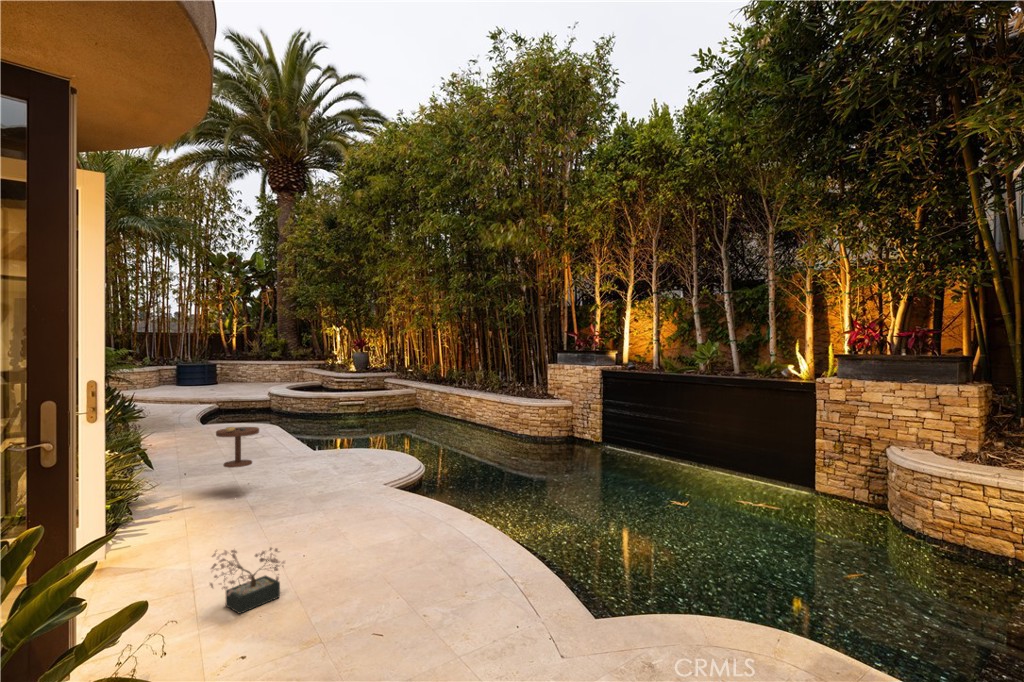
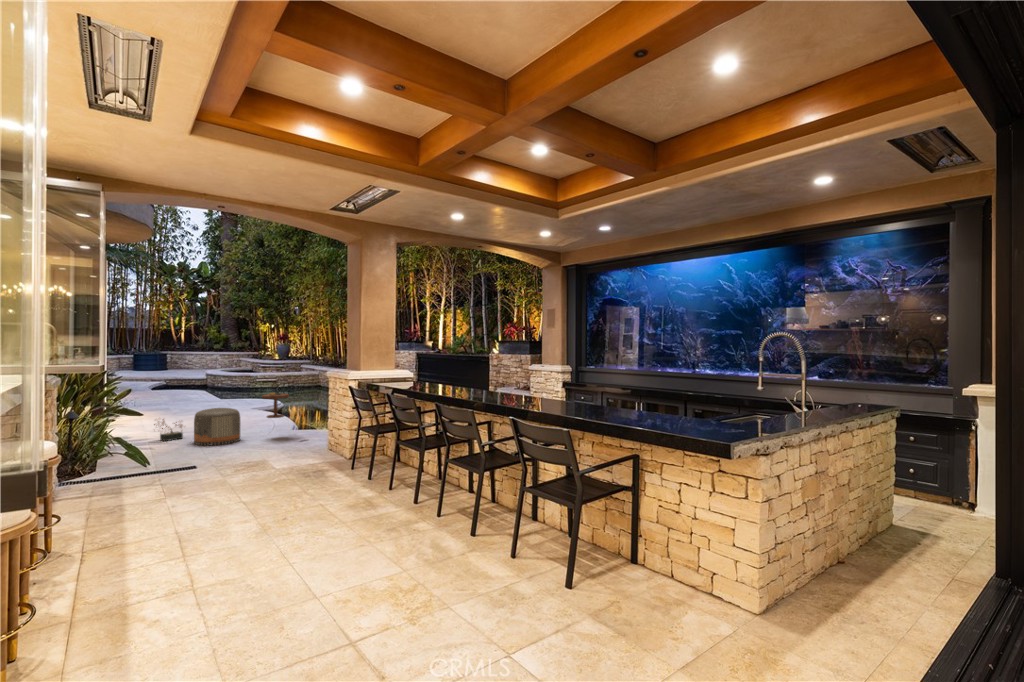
side table: present [216,427,259,468] -> present [262,393,289,418]
pouf: none [315,520,428,647] -> present [194,408,240,445]

